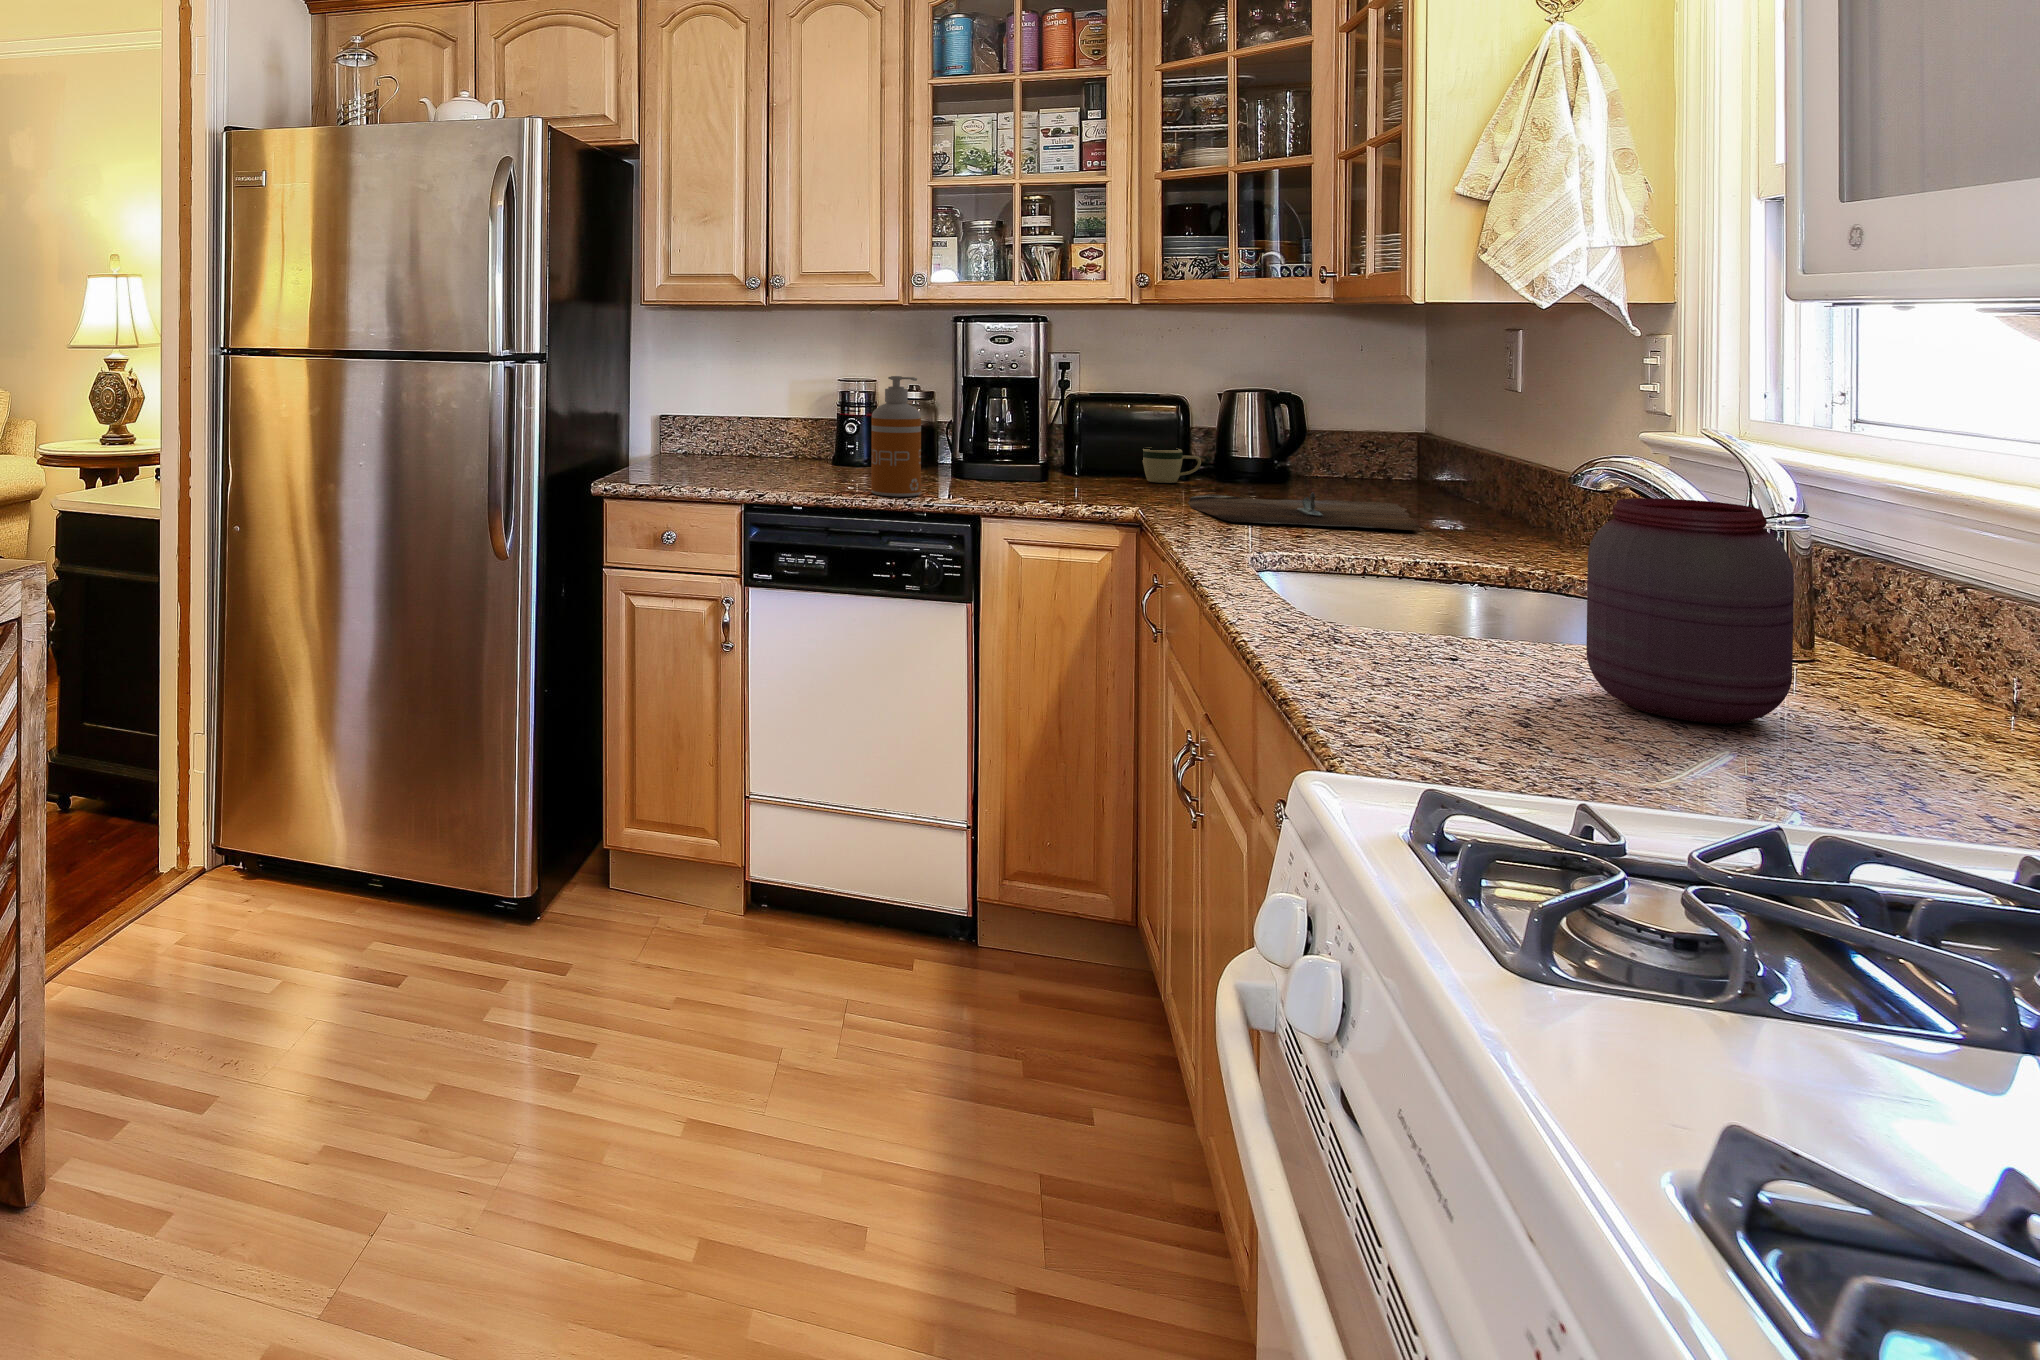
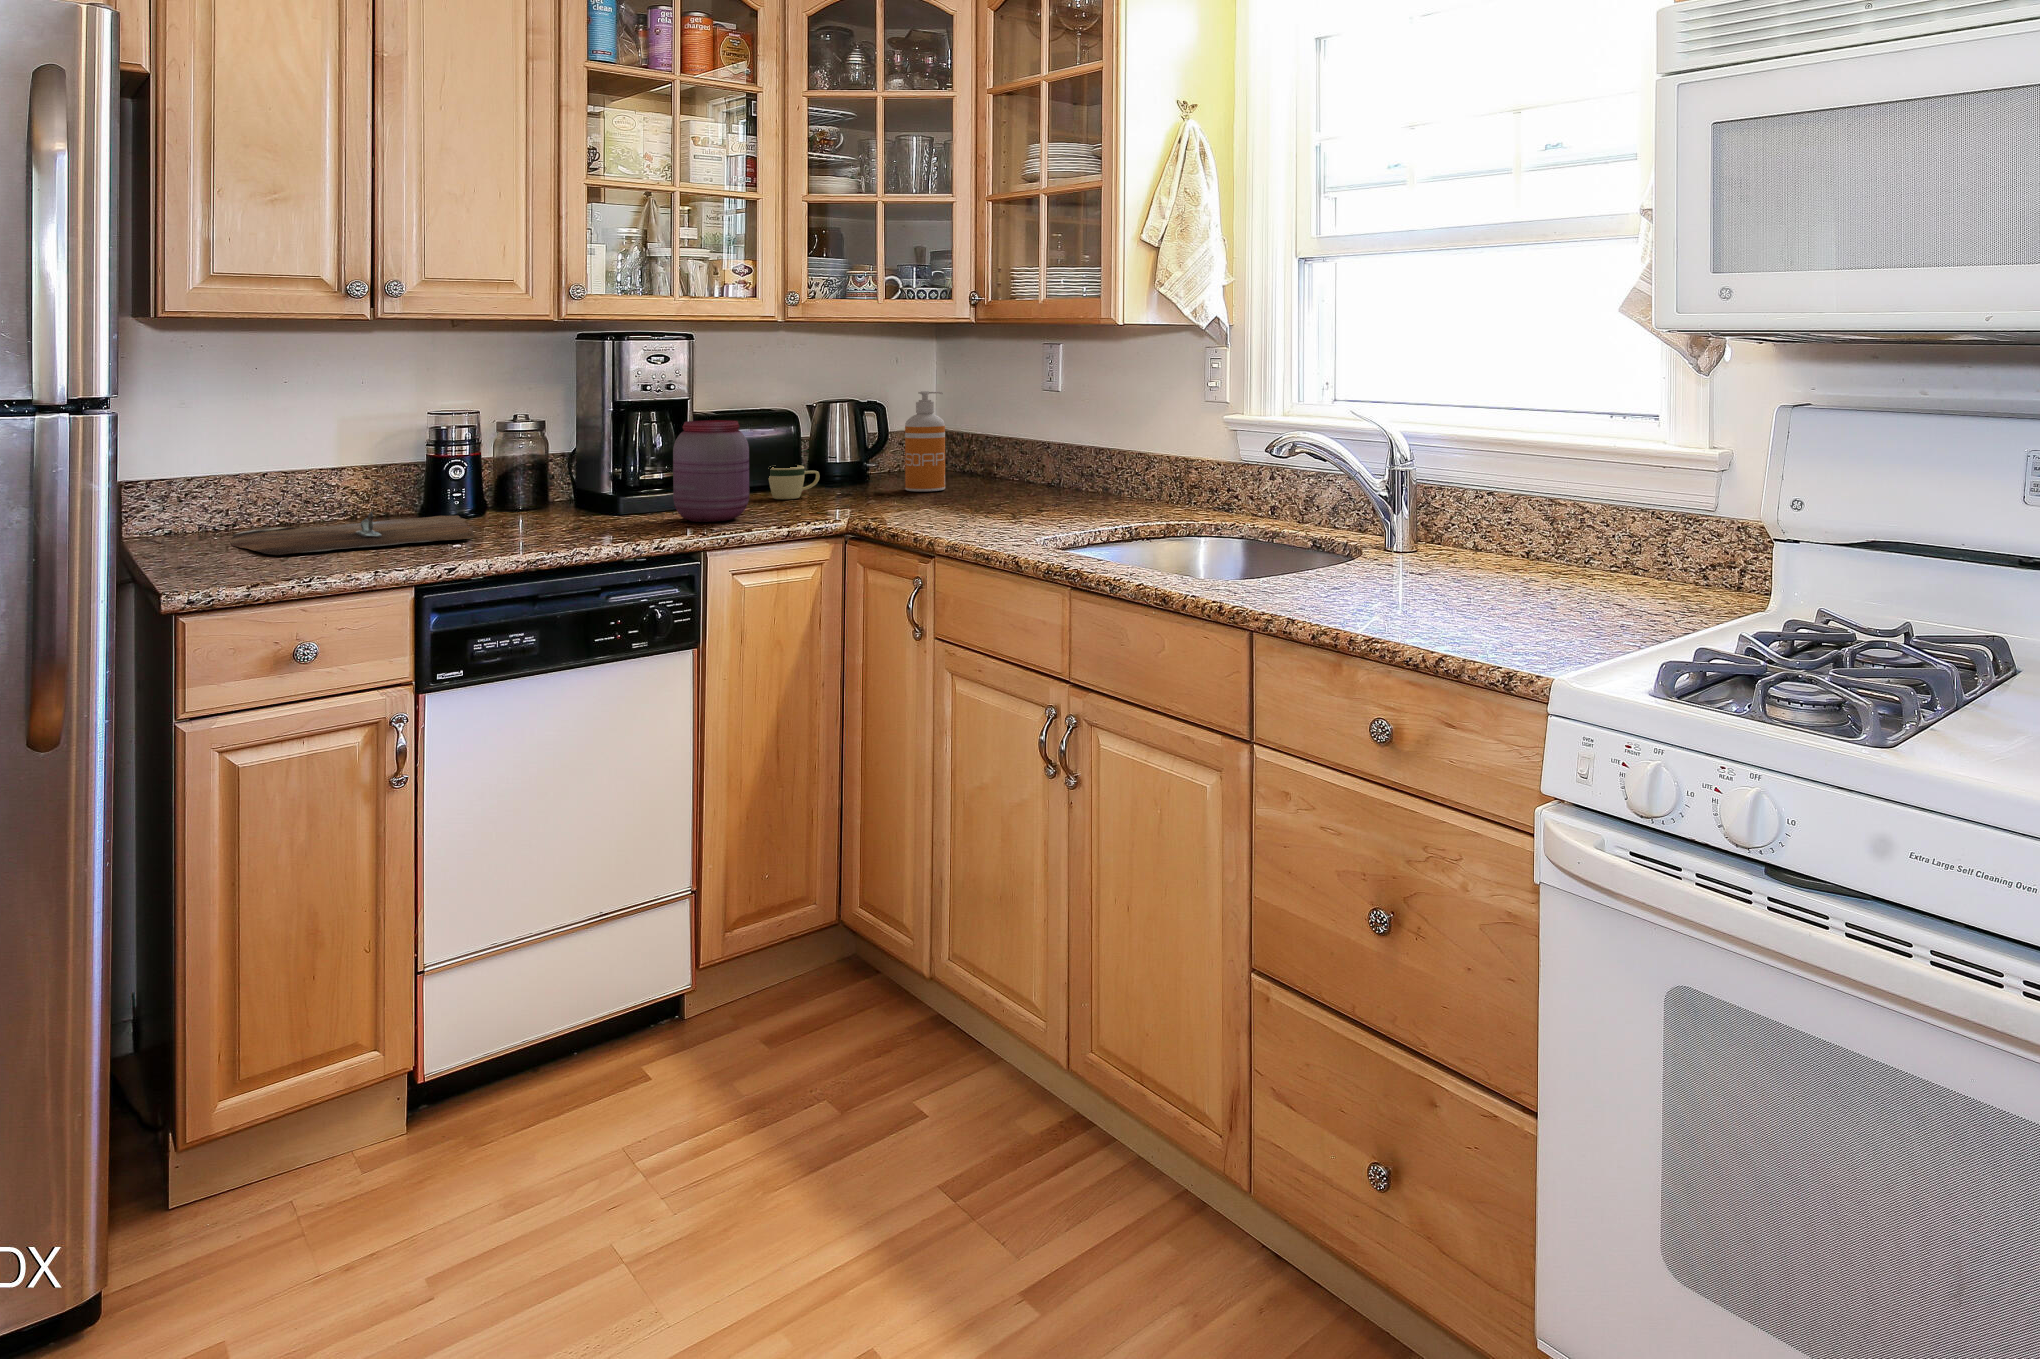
soap dispenser: present [871,376,921,497] -> present [905,391,945,492]
cutting board: present [1188,492,1420,530] -> present [229,512,475,555]
jar: present [1586,498,1794,724] -> present [673,420,749,522]

